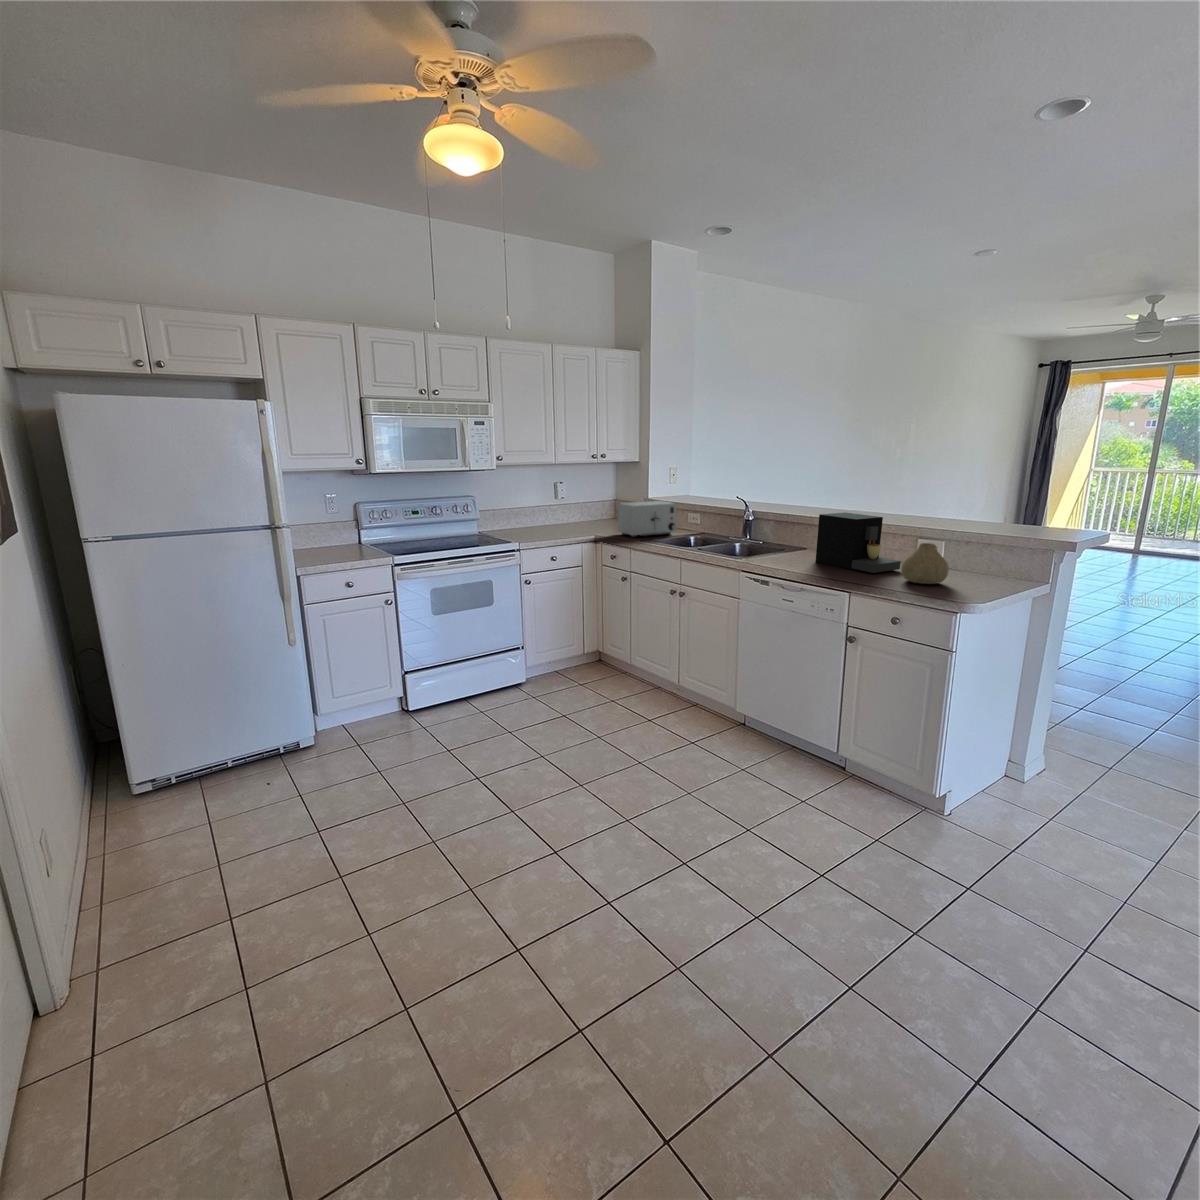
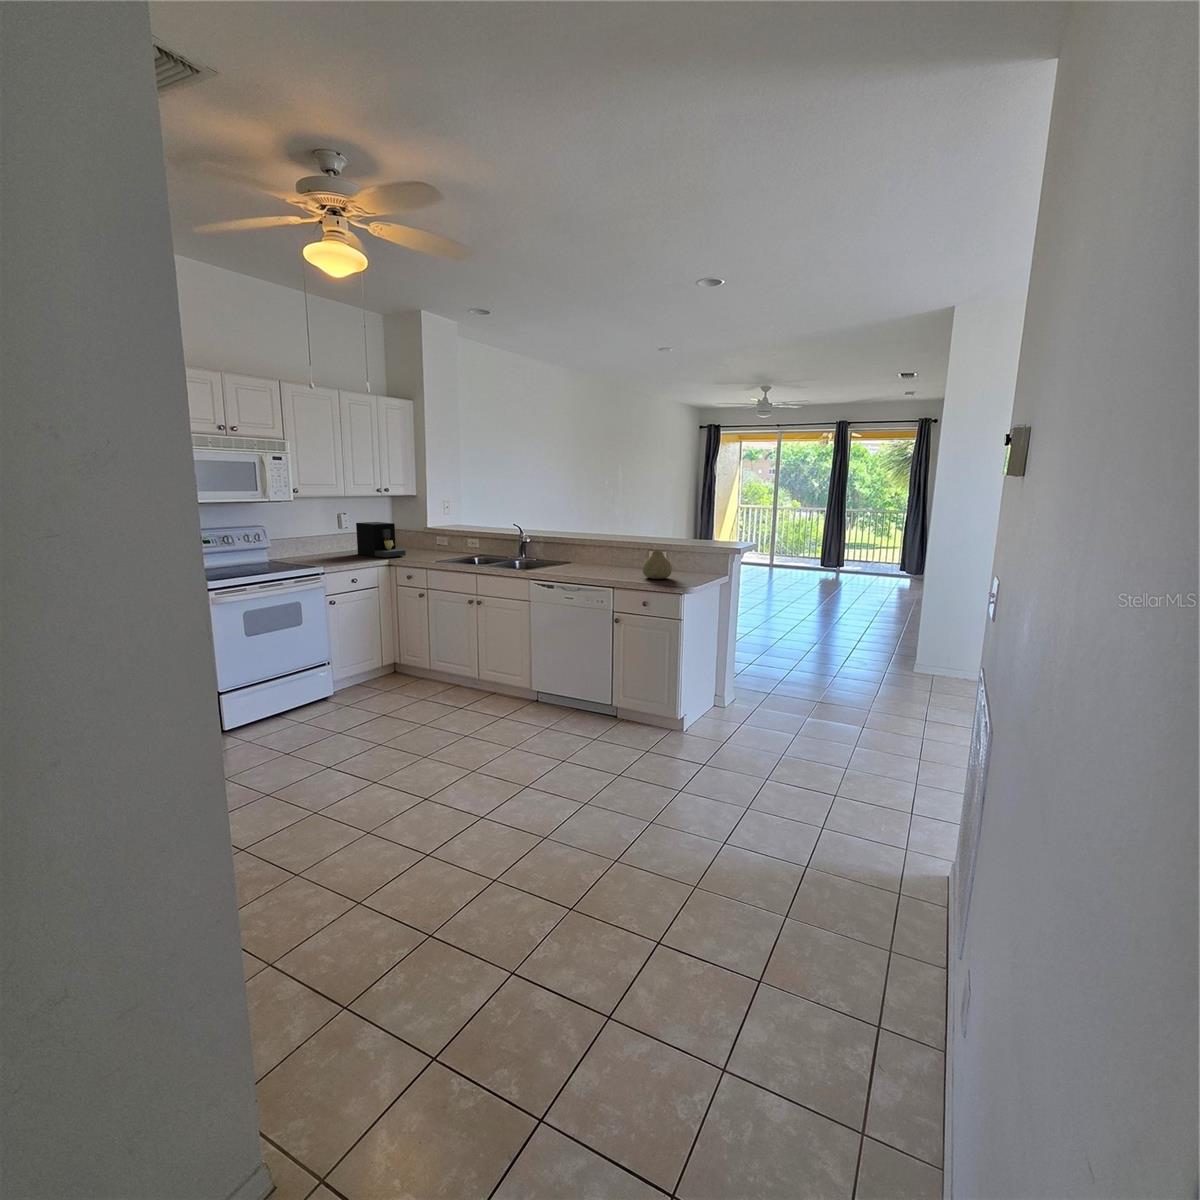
toaster: present [618,501,676,537] -> none [407,529,460,560]
coffee maker: present [816,513,901,573] -> present [356,522,406,557]

